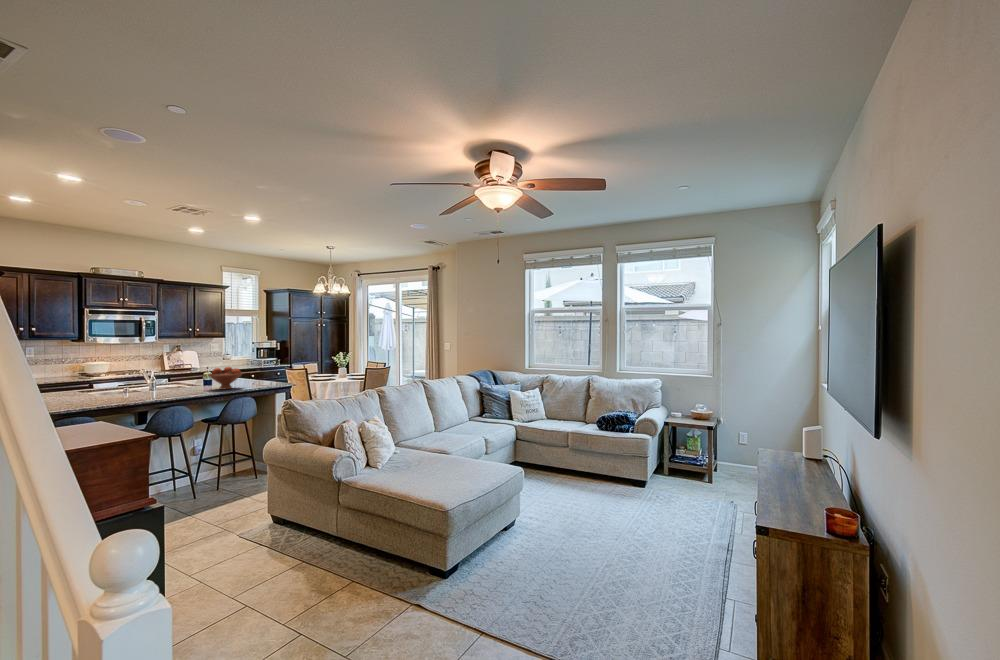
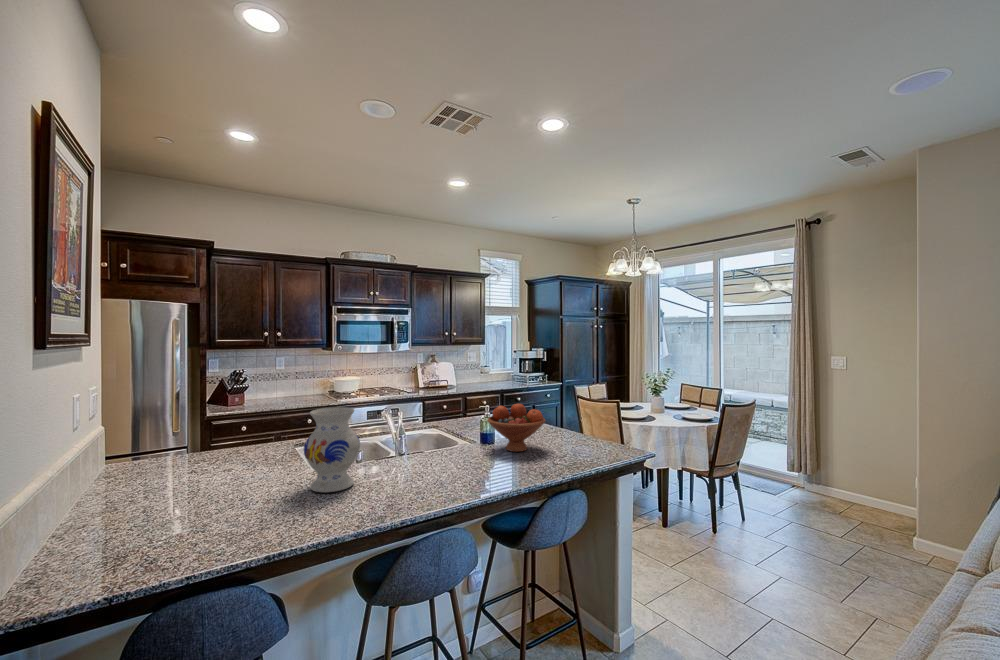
vase: none [99,366,131,404] -> present [304,407,360,492]

